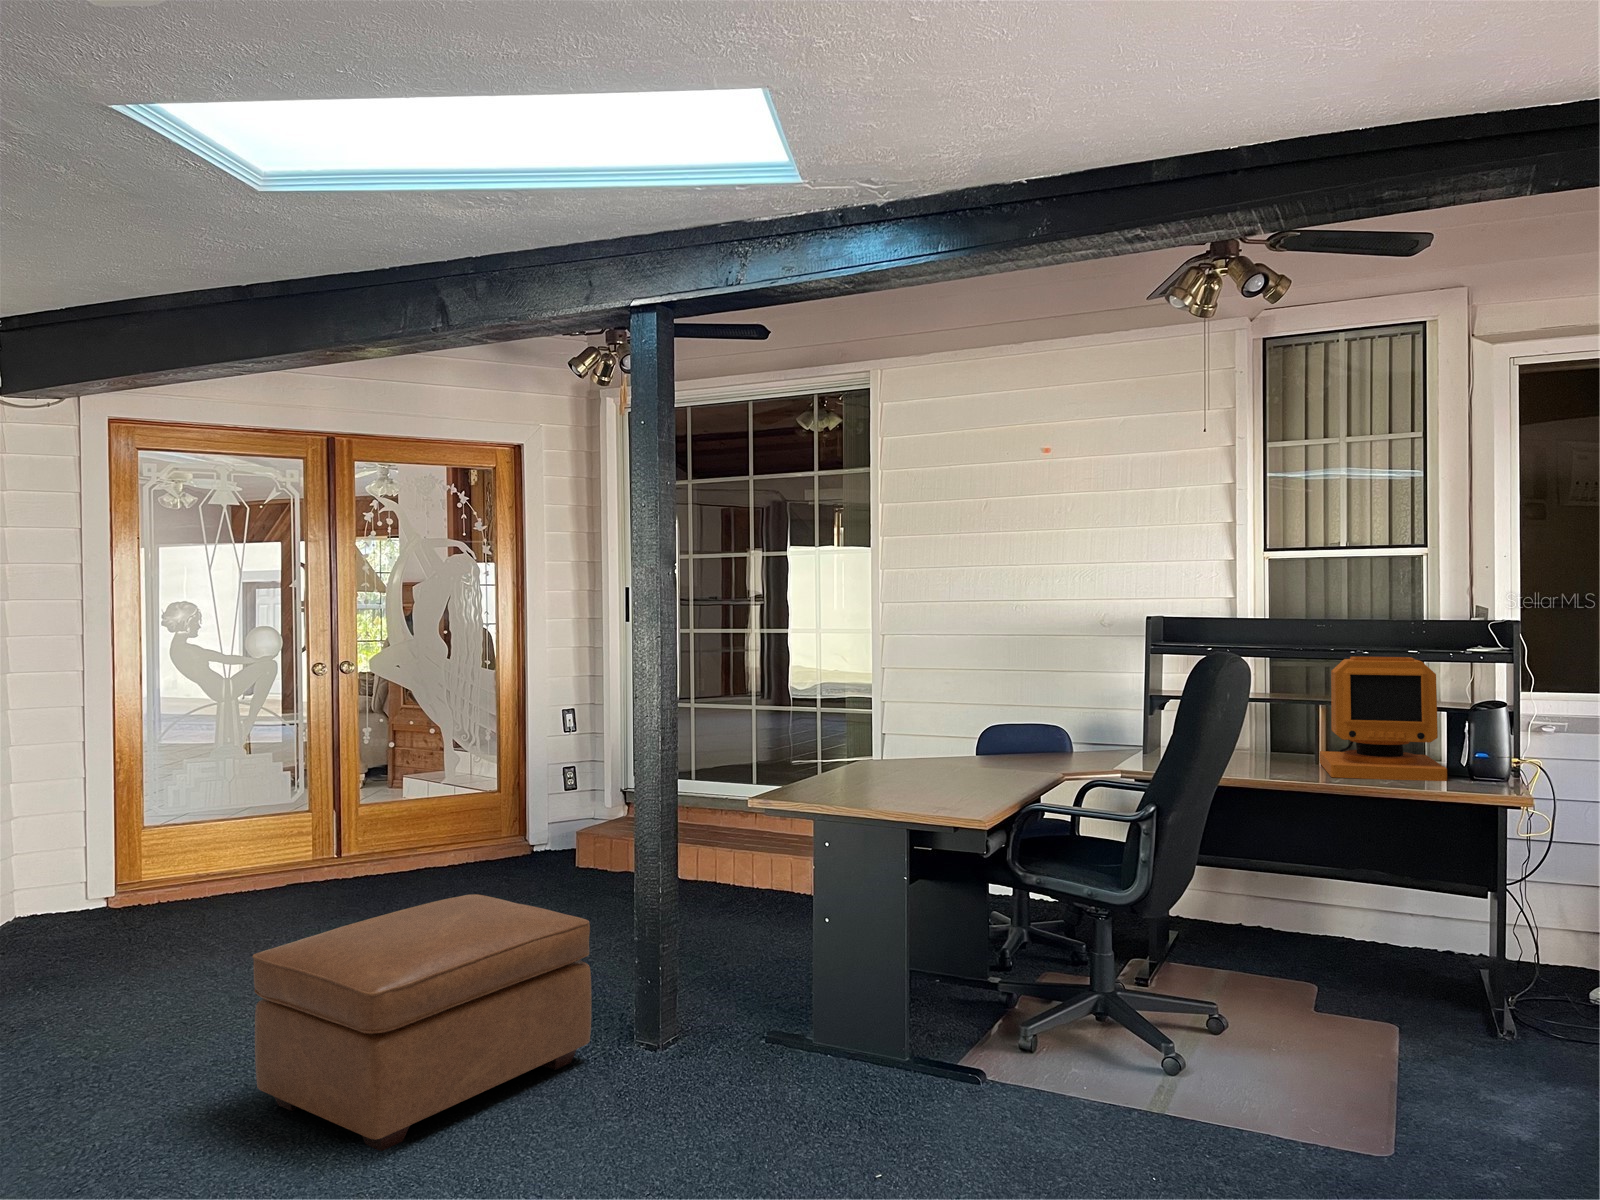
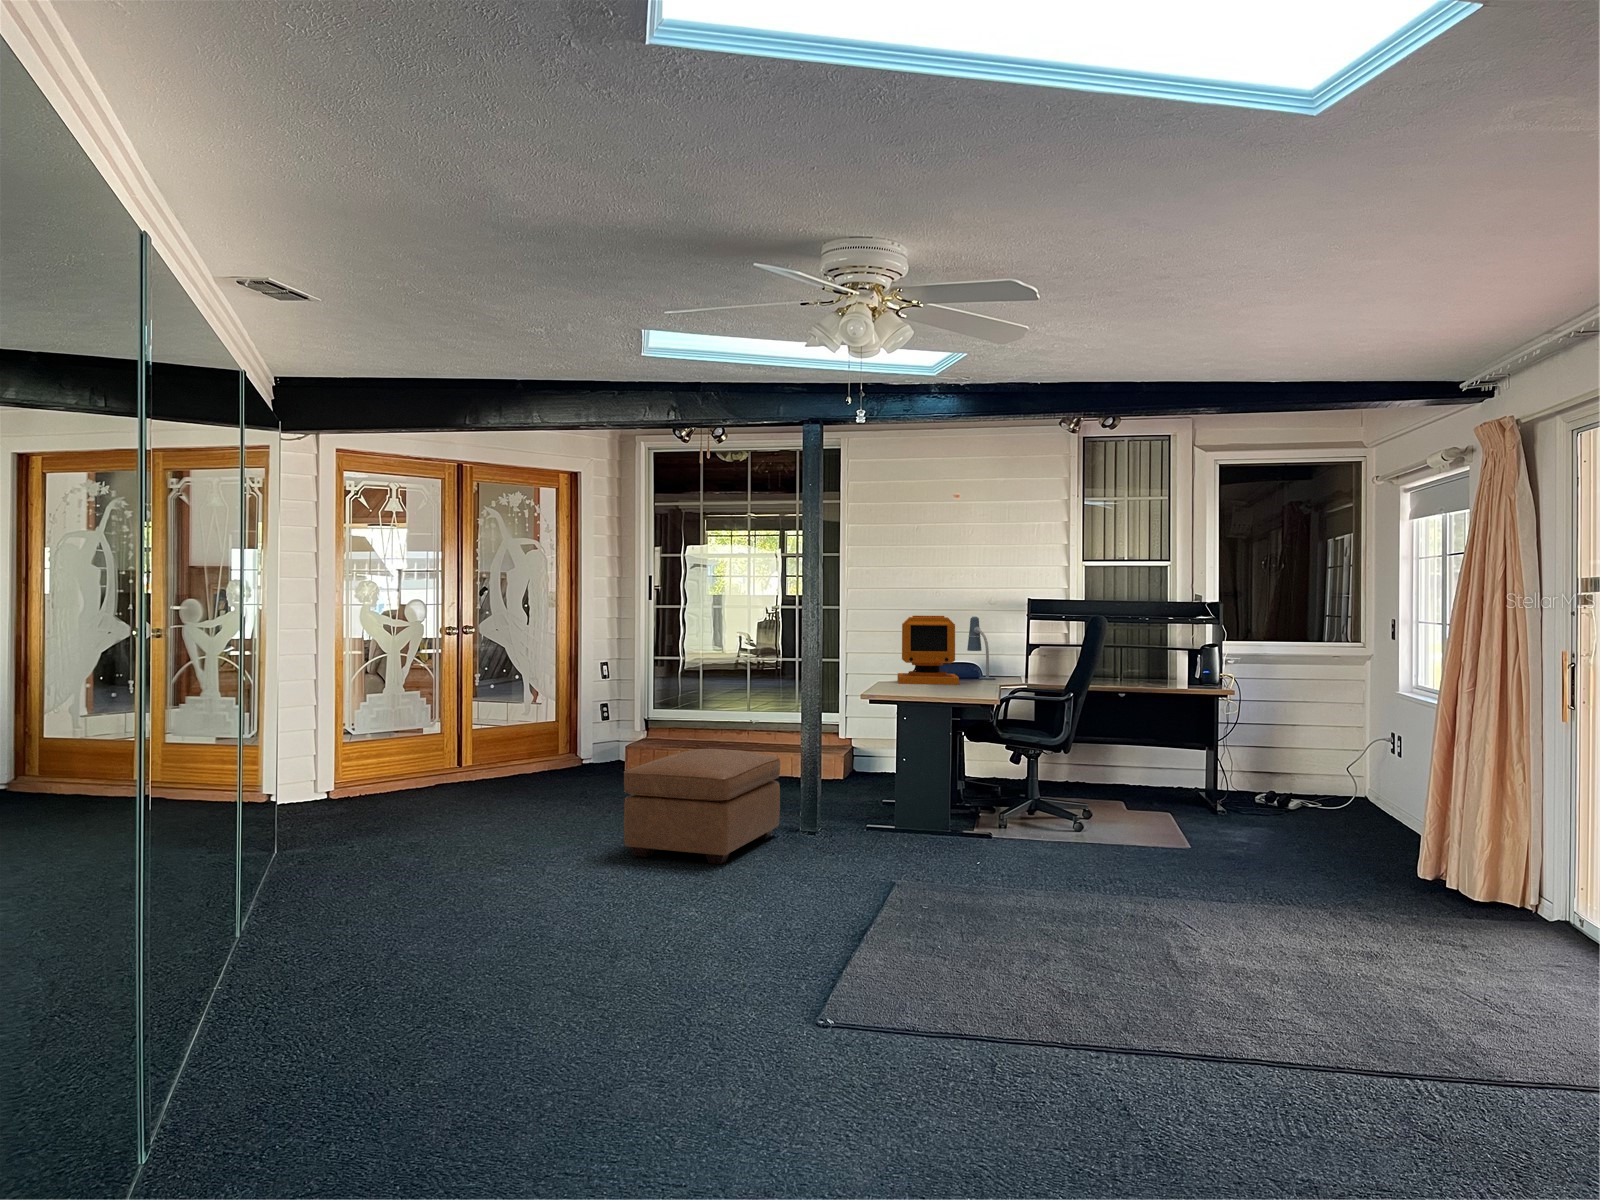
desk lamp: none [1034,651,1076,763] -> present [967,617,996,680]
computer monitor: present [1320,657,1447,781] -> present [897,616,959,685]

